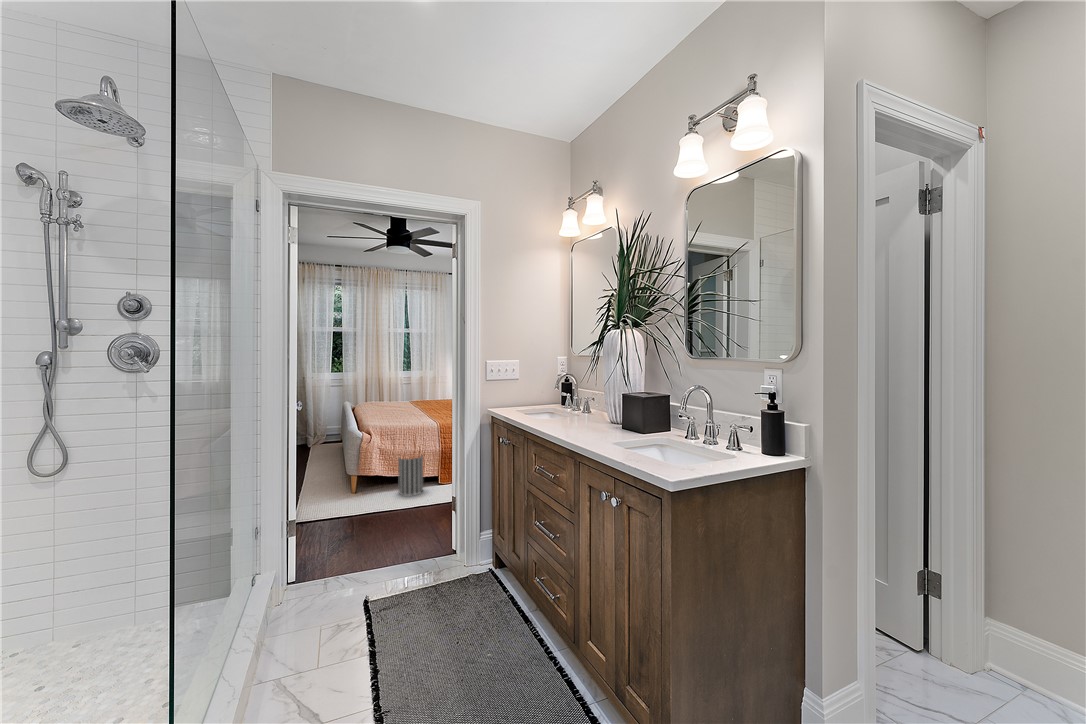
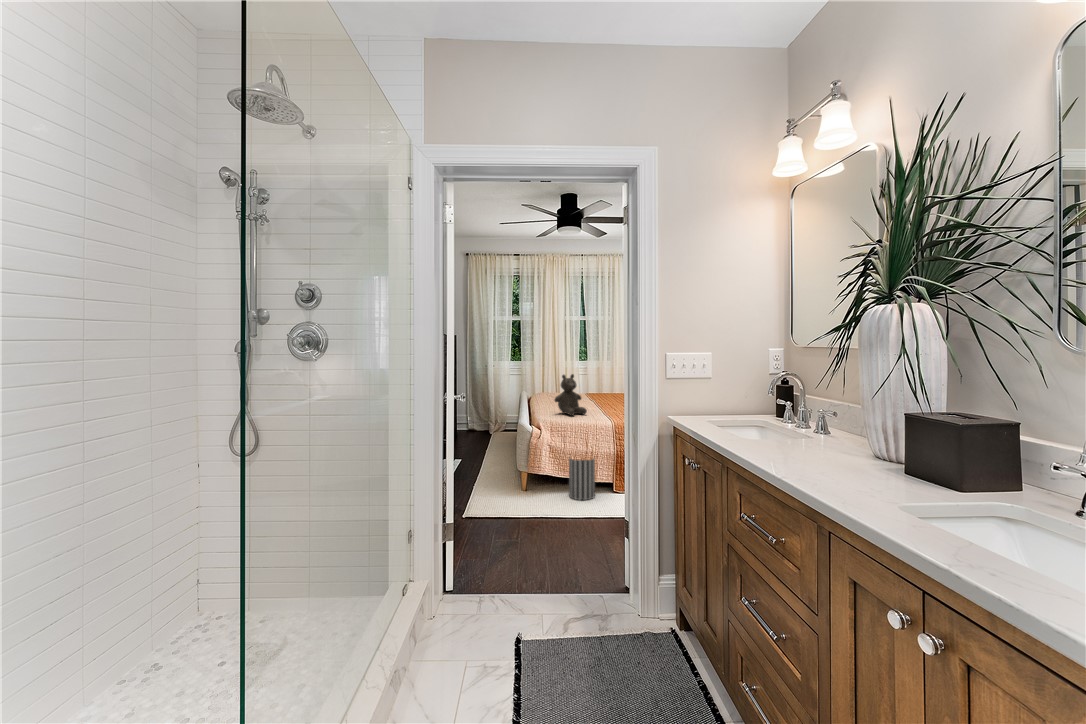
teddy bear: none [382,382,414,420] -> present [555,374,587,415]

